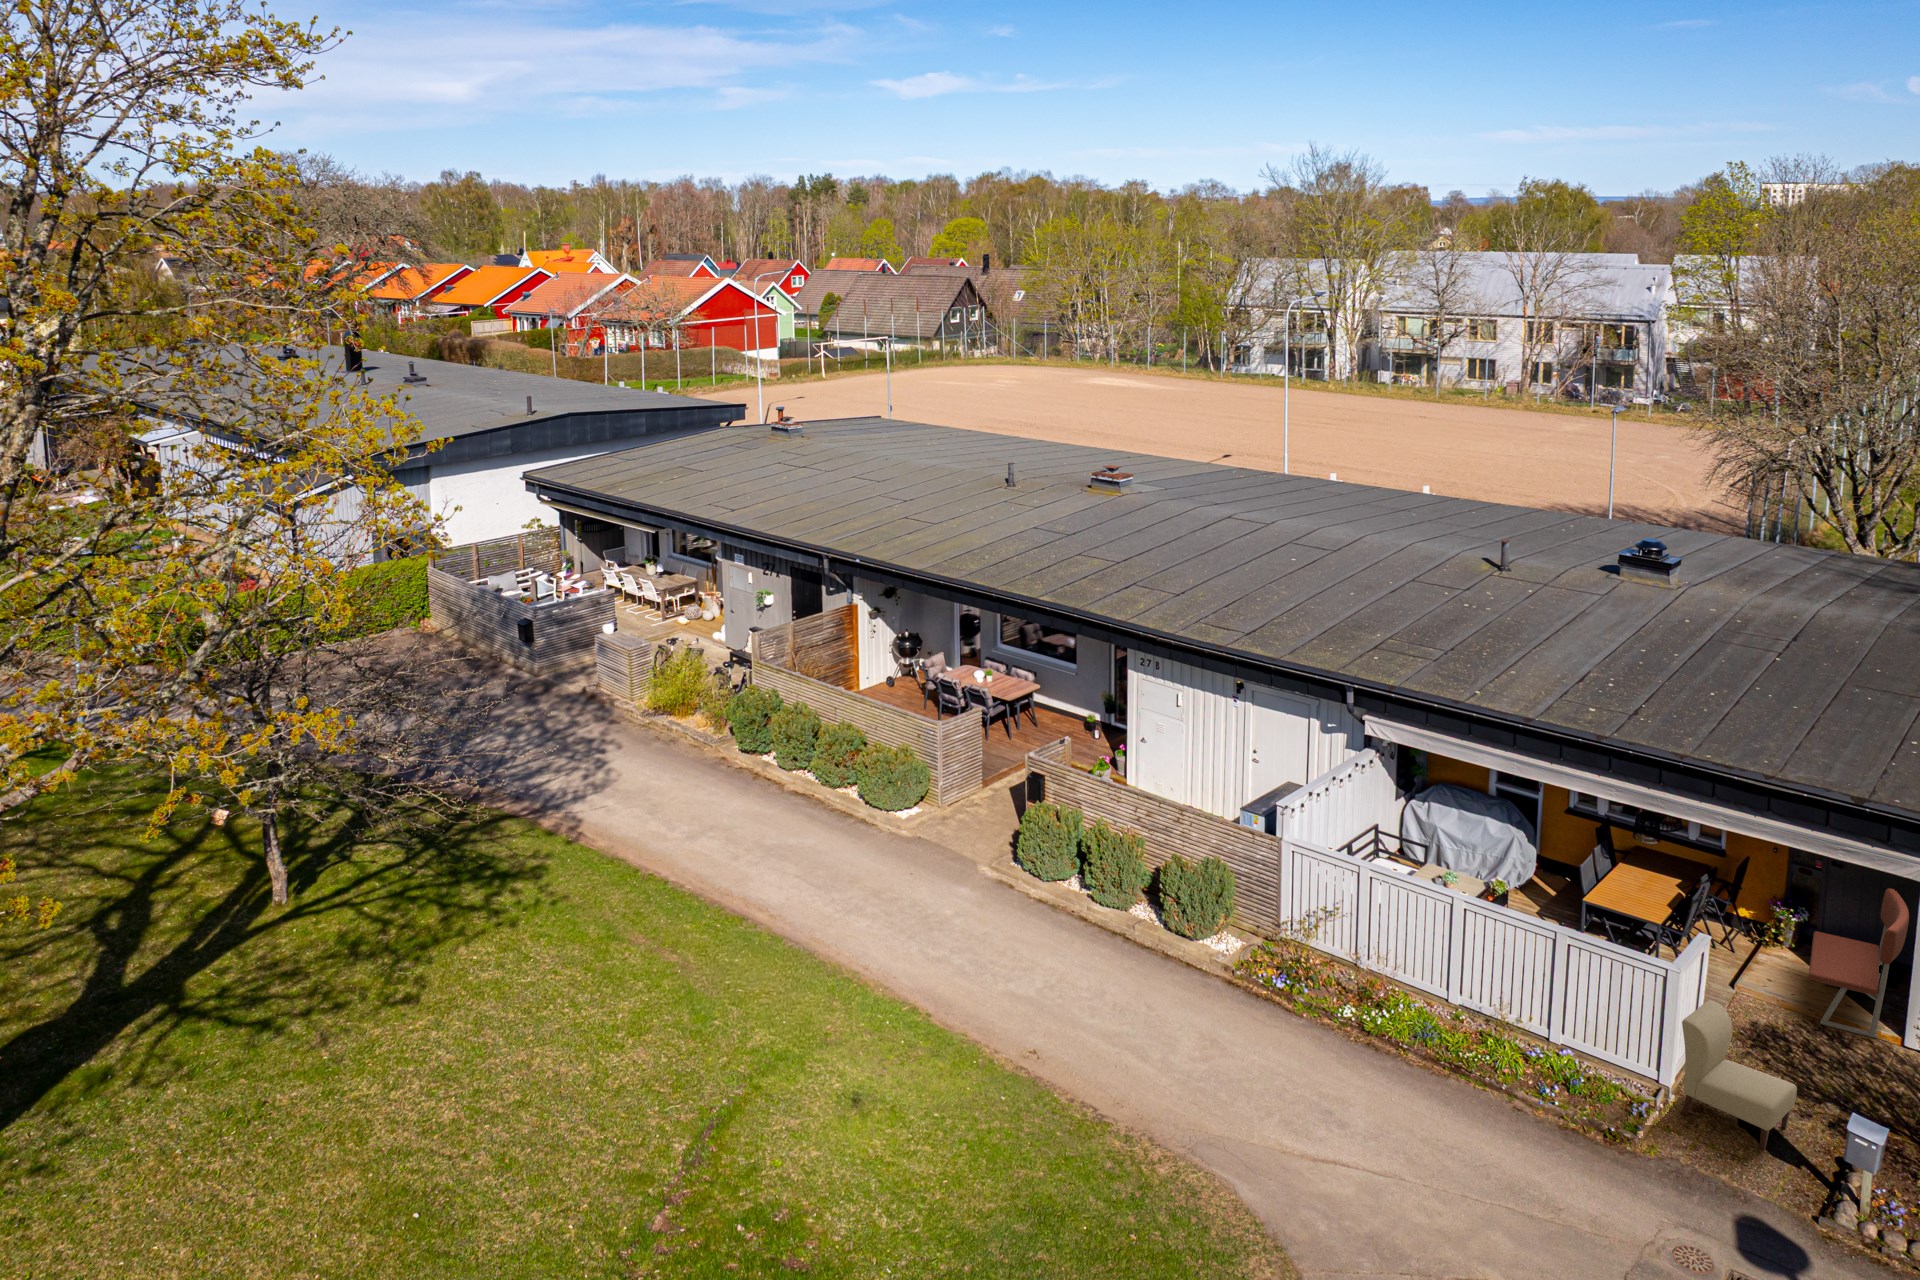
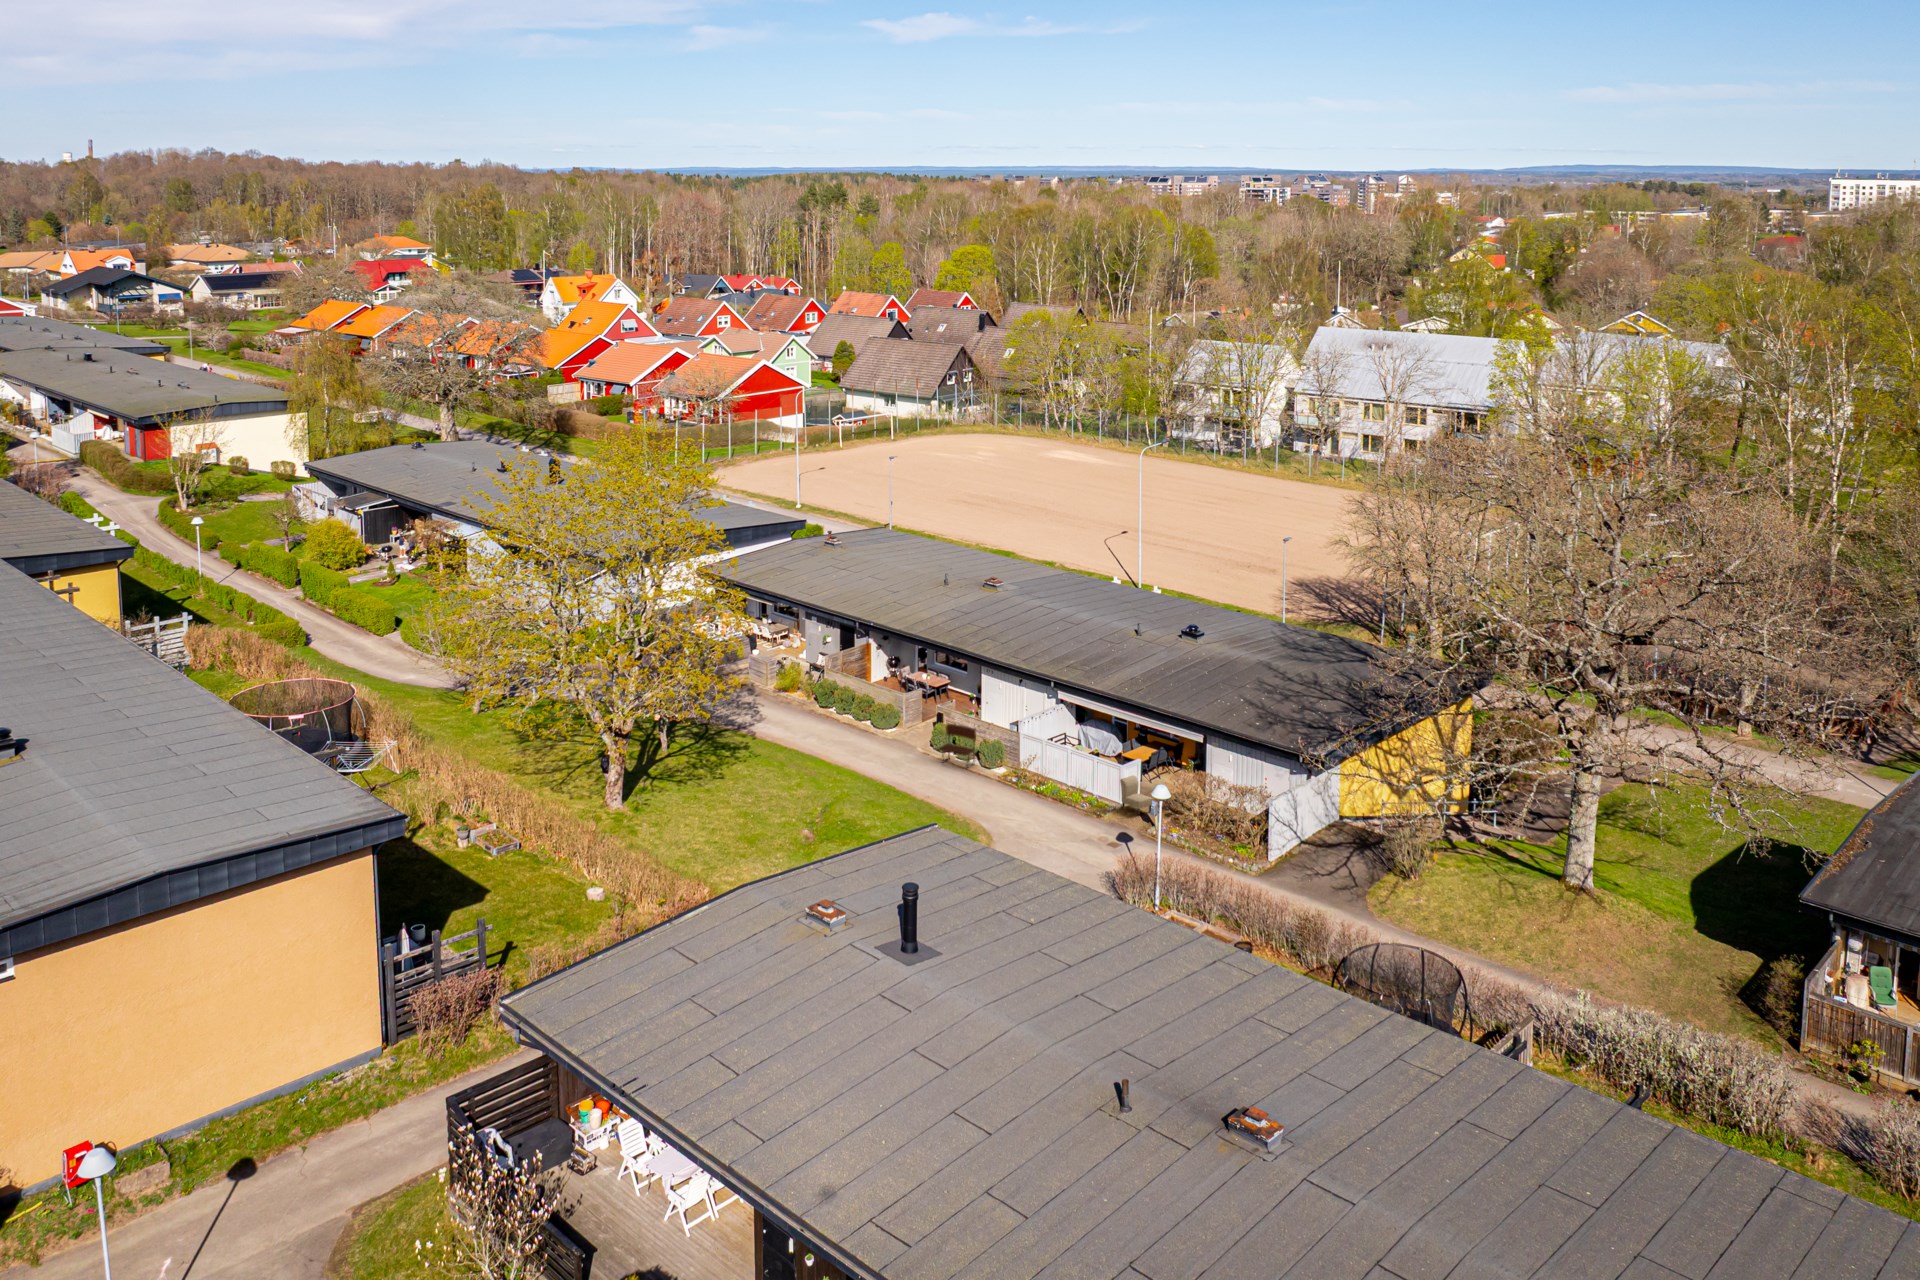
bench: present [1809,888,1909,1038] -> present [938,724,976,768]

